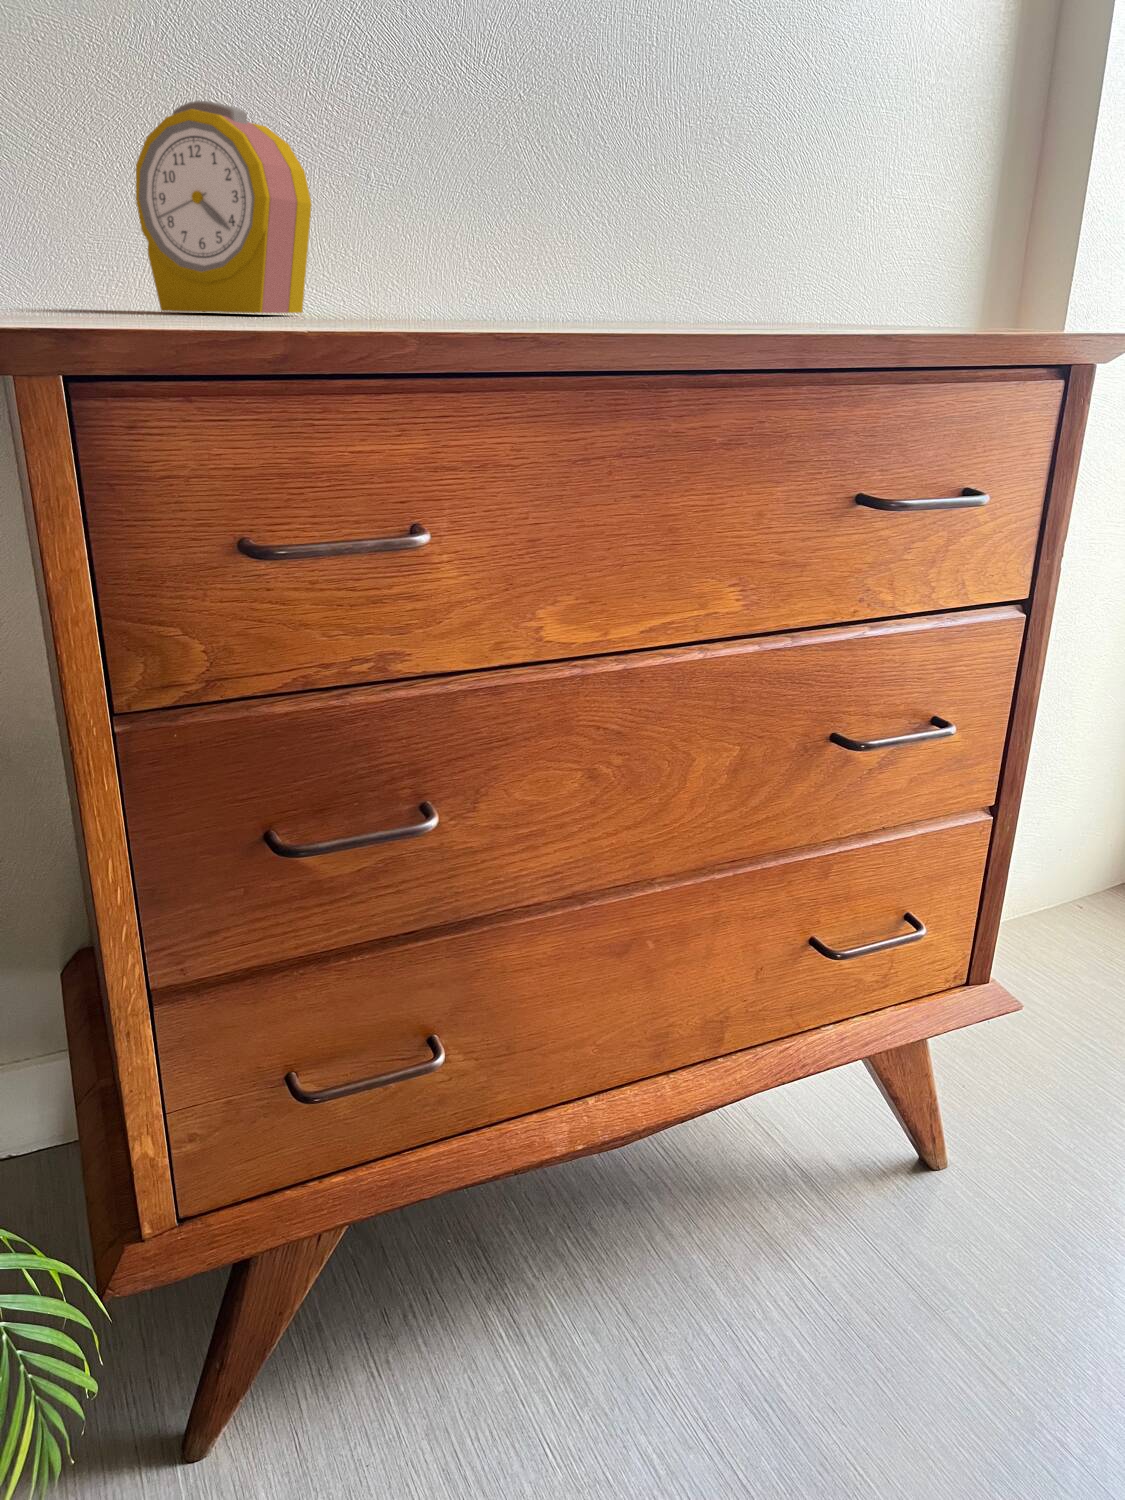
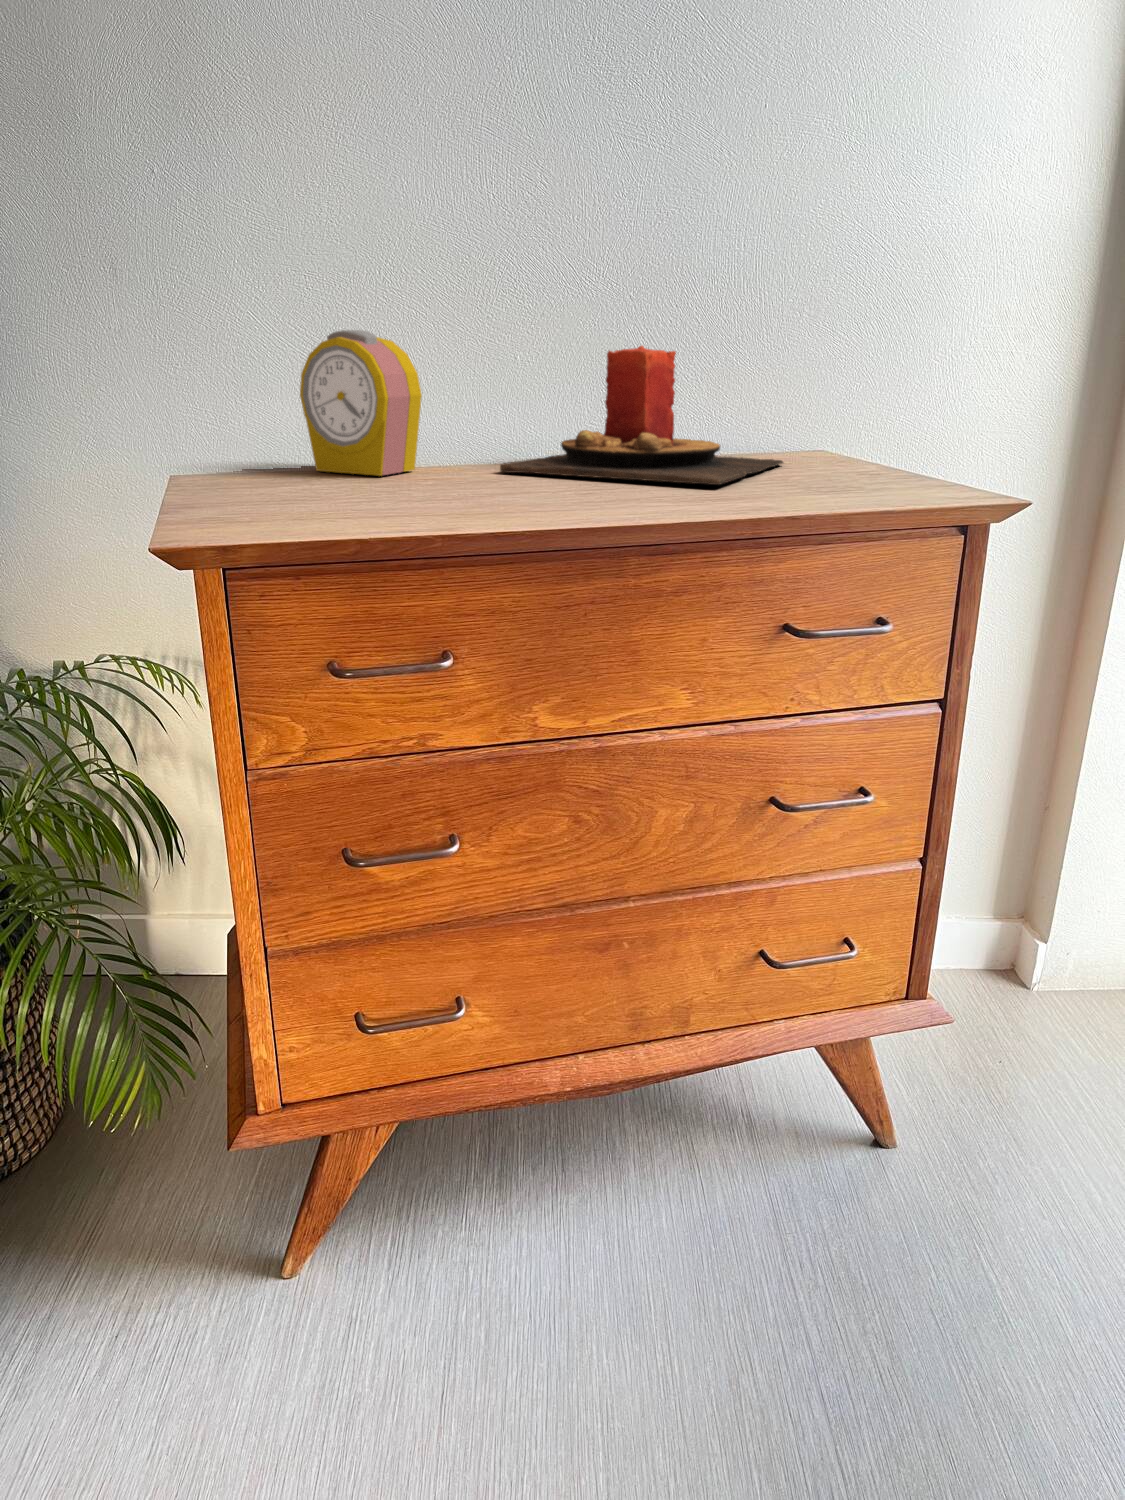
candle: none [422,151,775,321] -> present [500,346,783,485]

